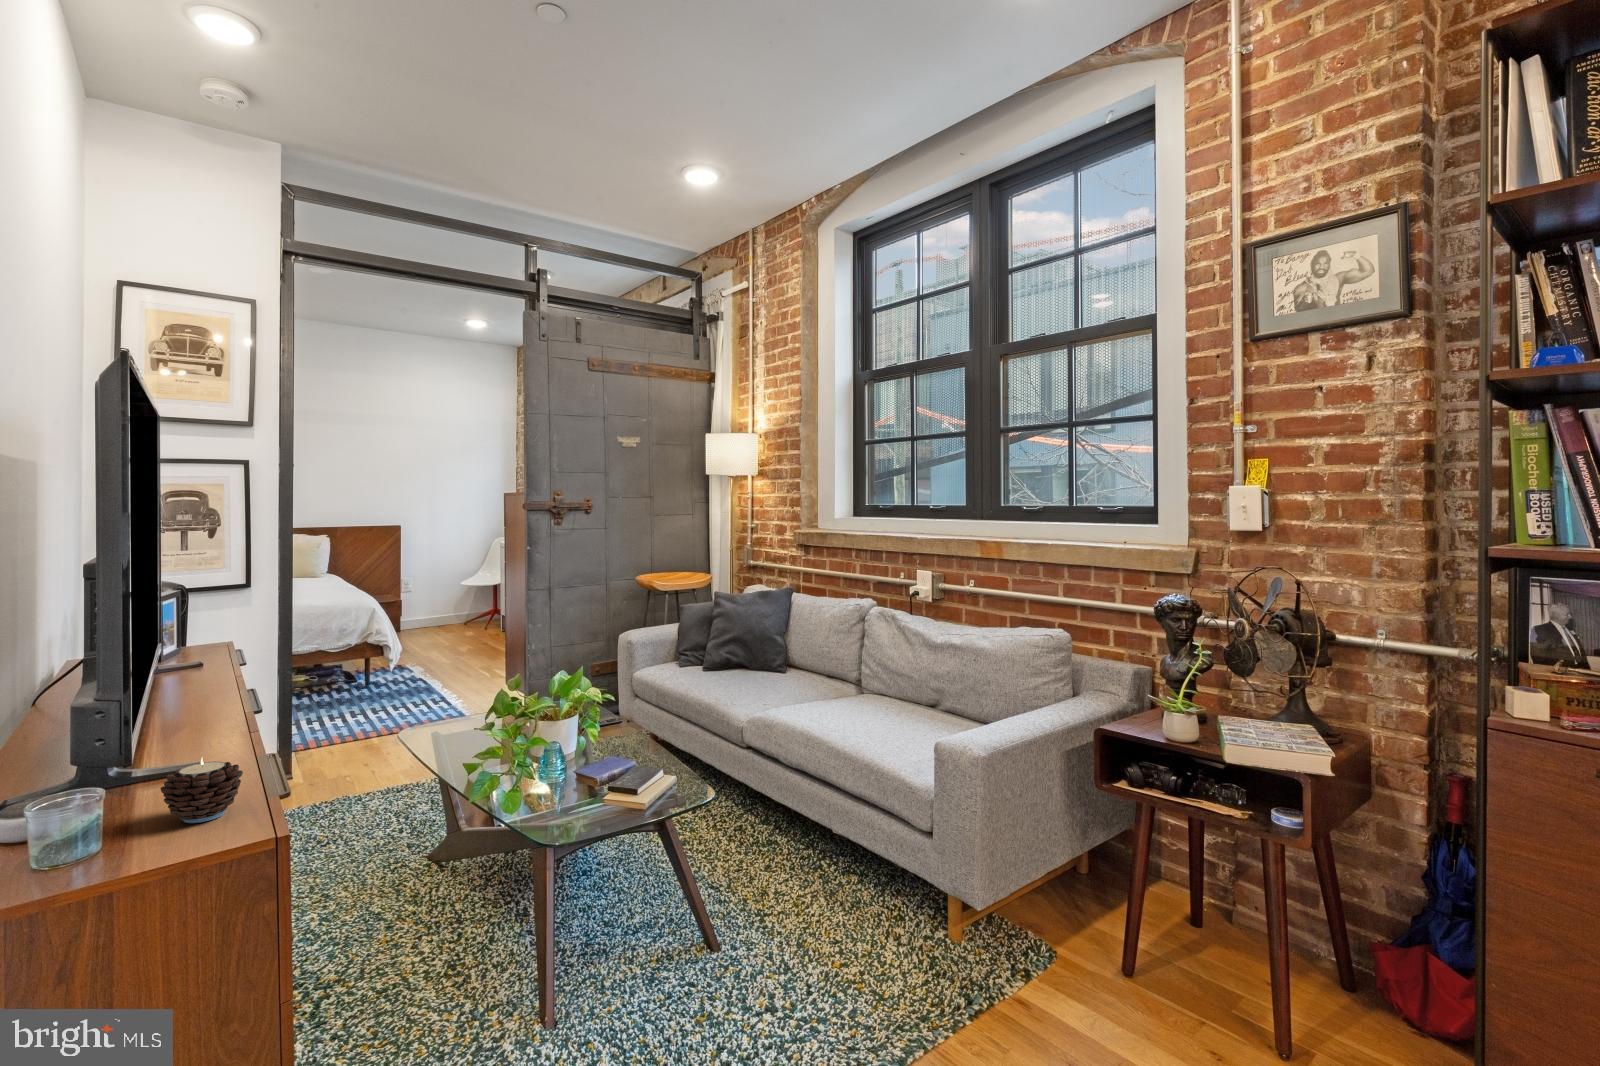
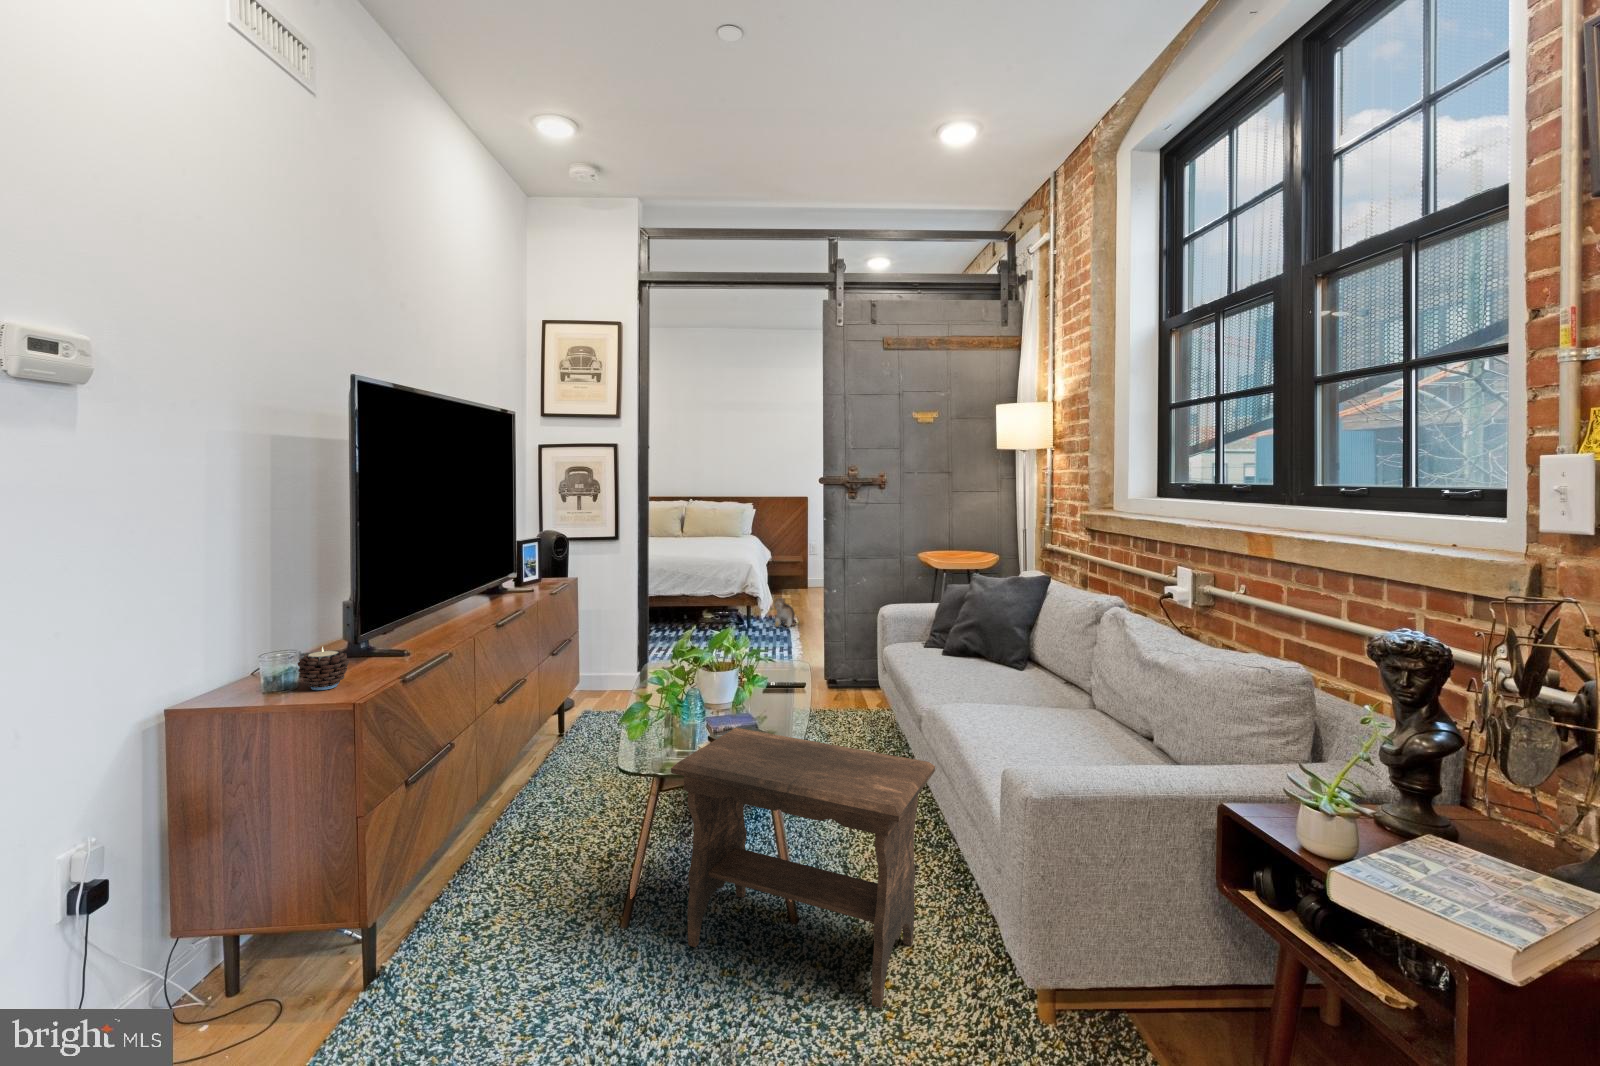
plush toy: none [404,645,432,681] -> present [774,598,796,627]
footstool: none [619,758,867,1011] -> present [671,728,935,1008]

